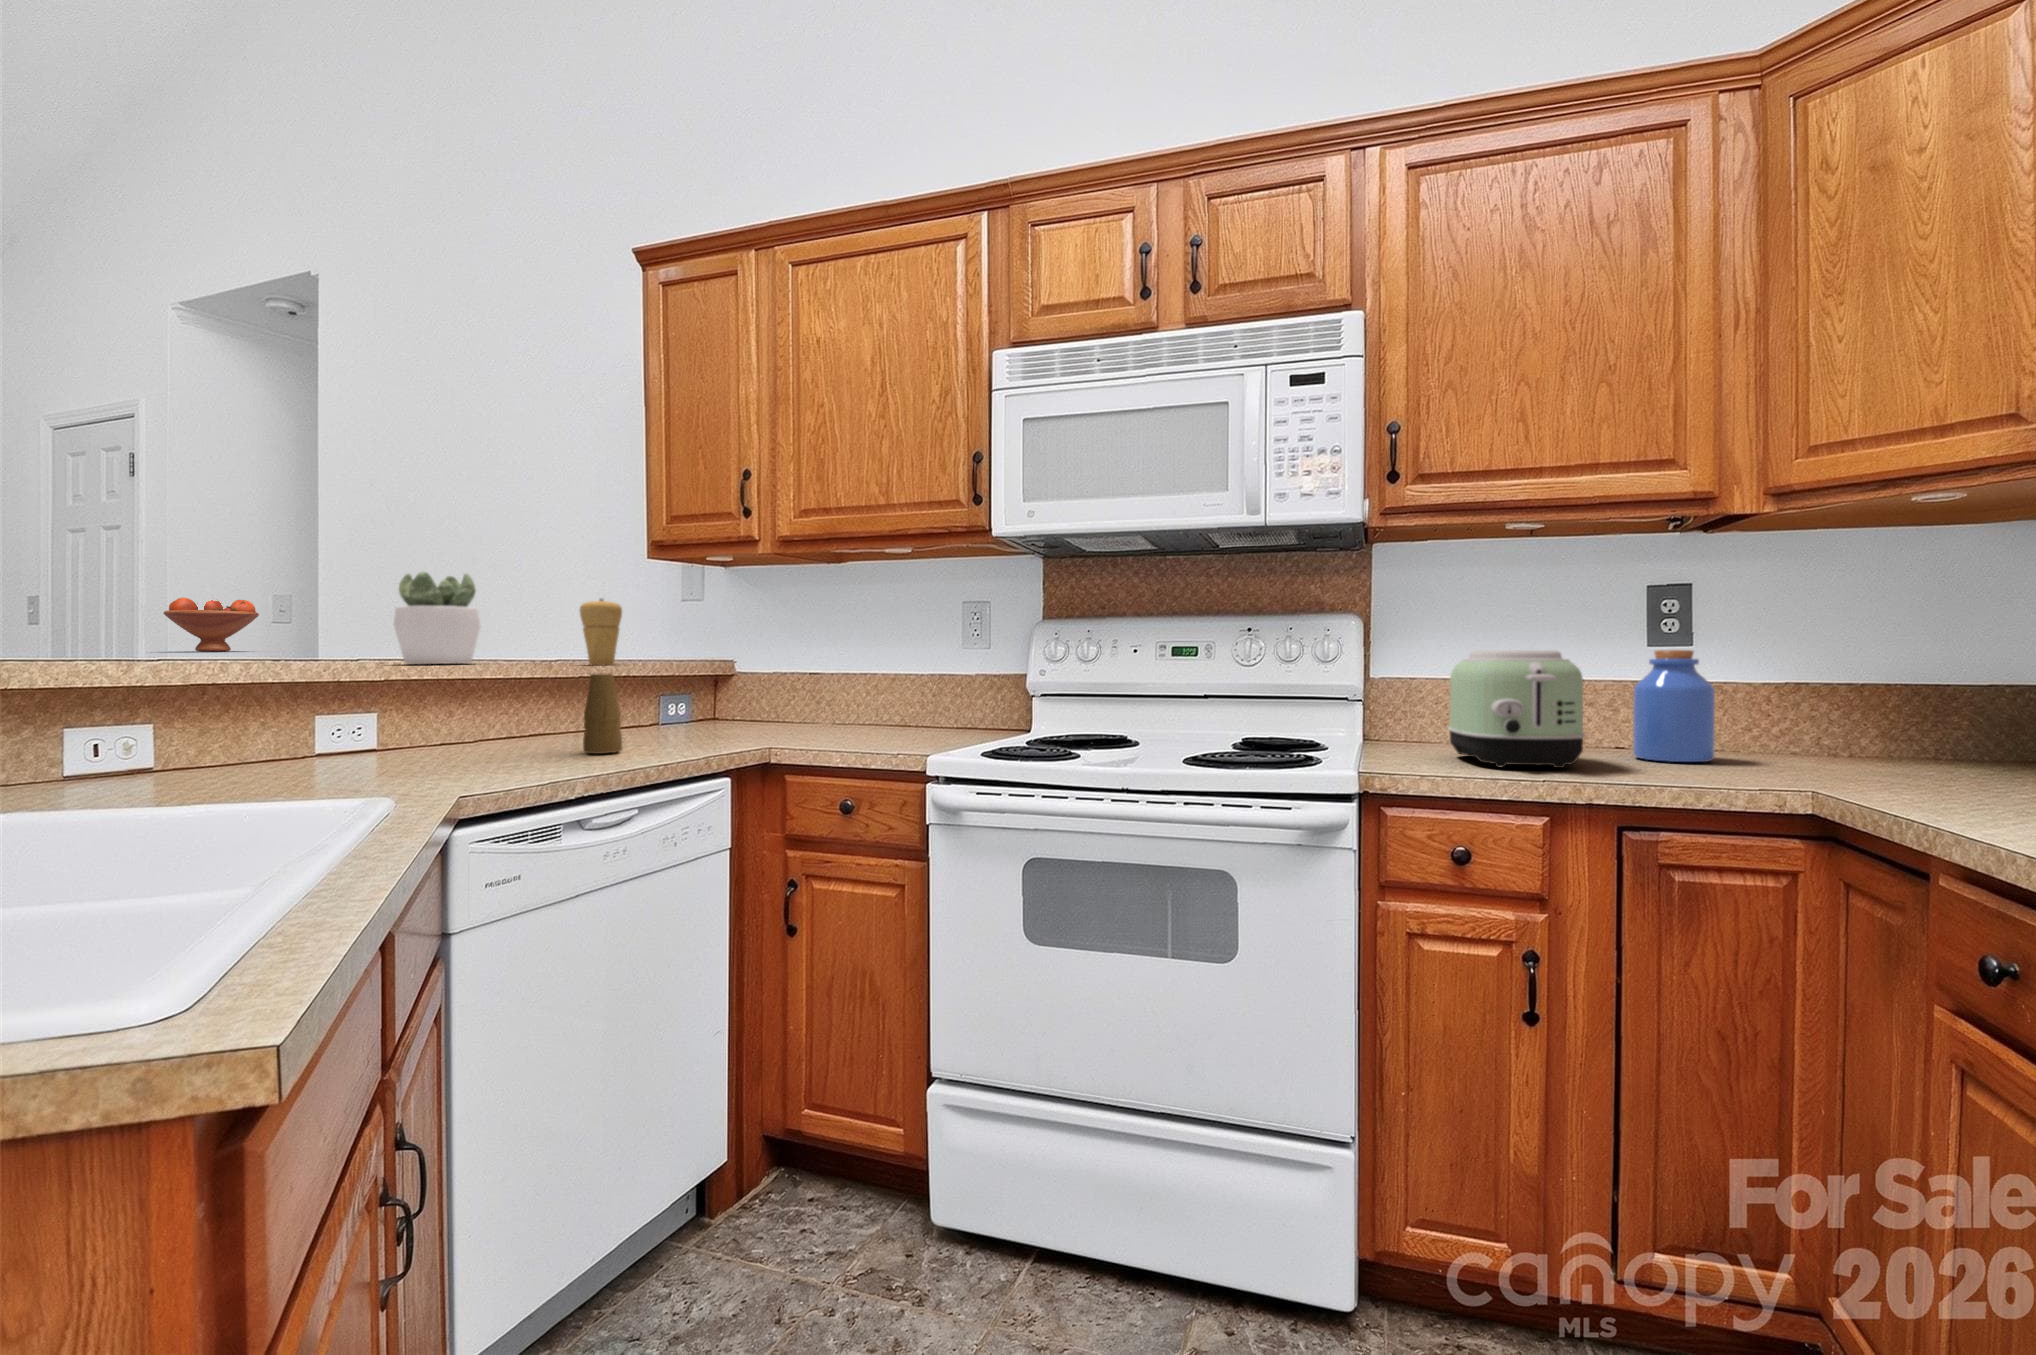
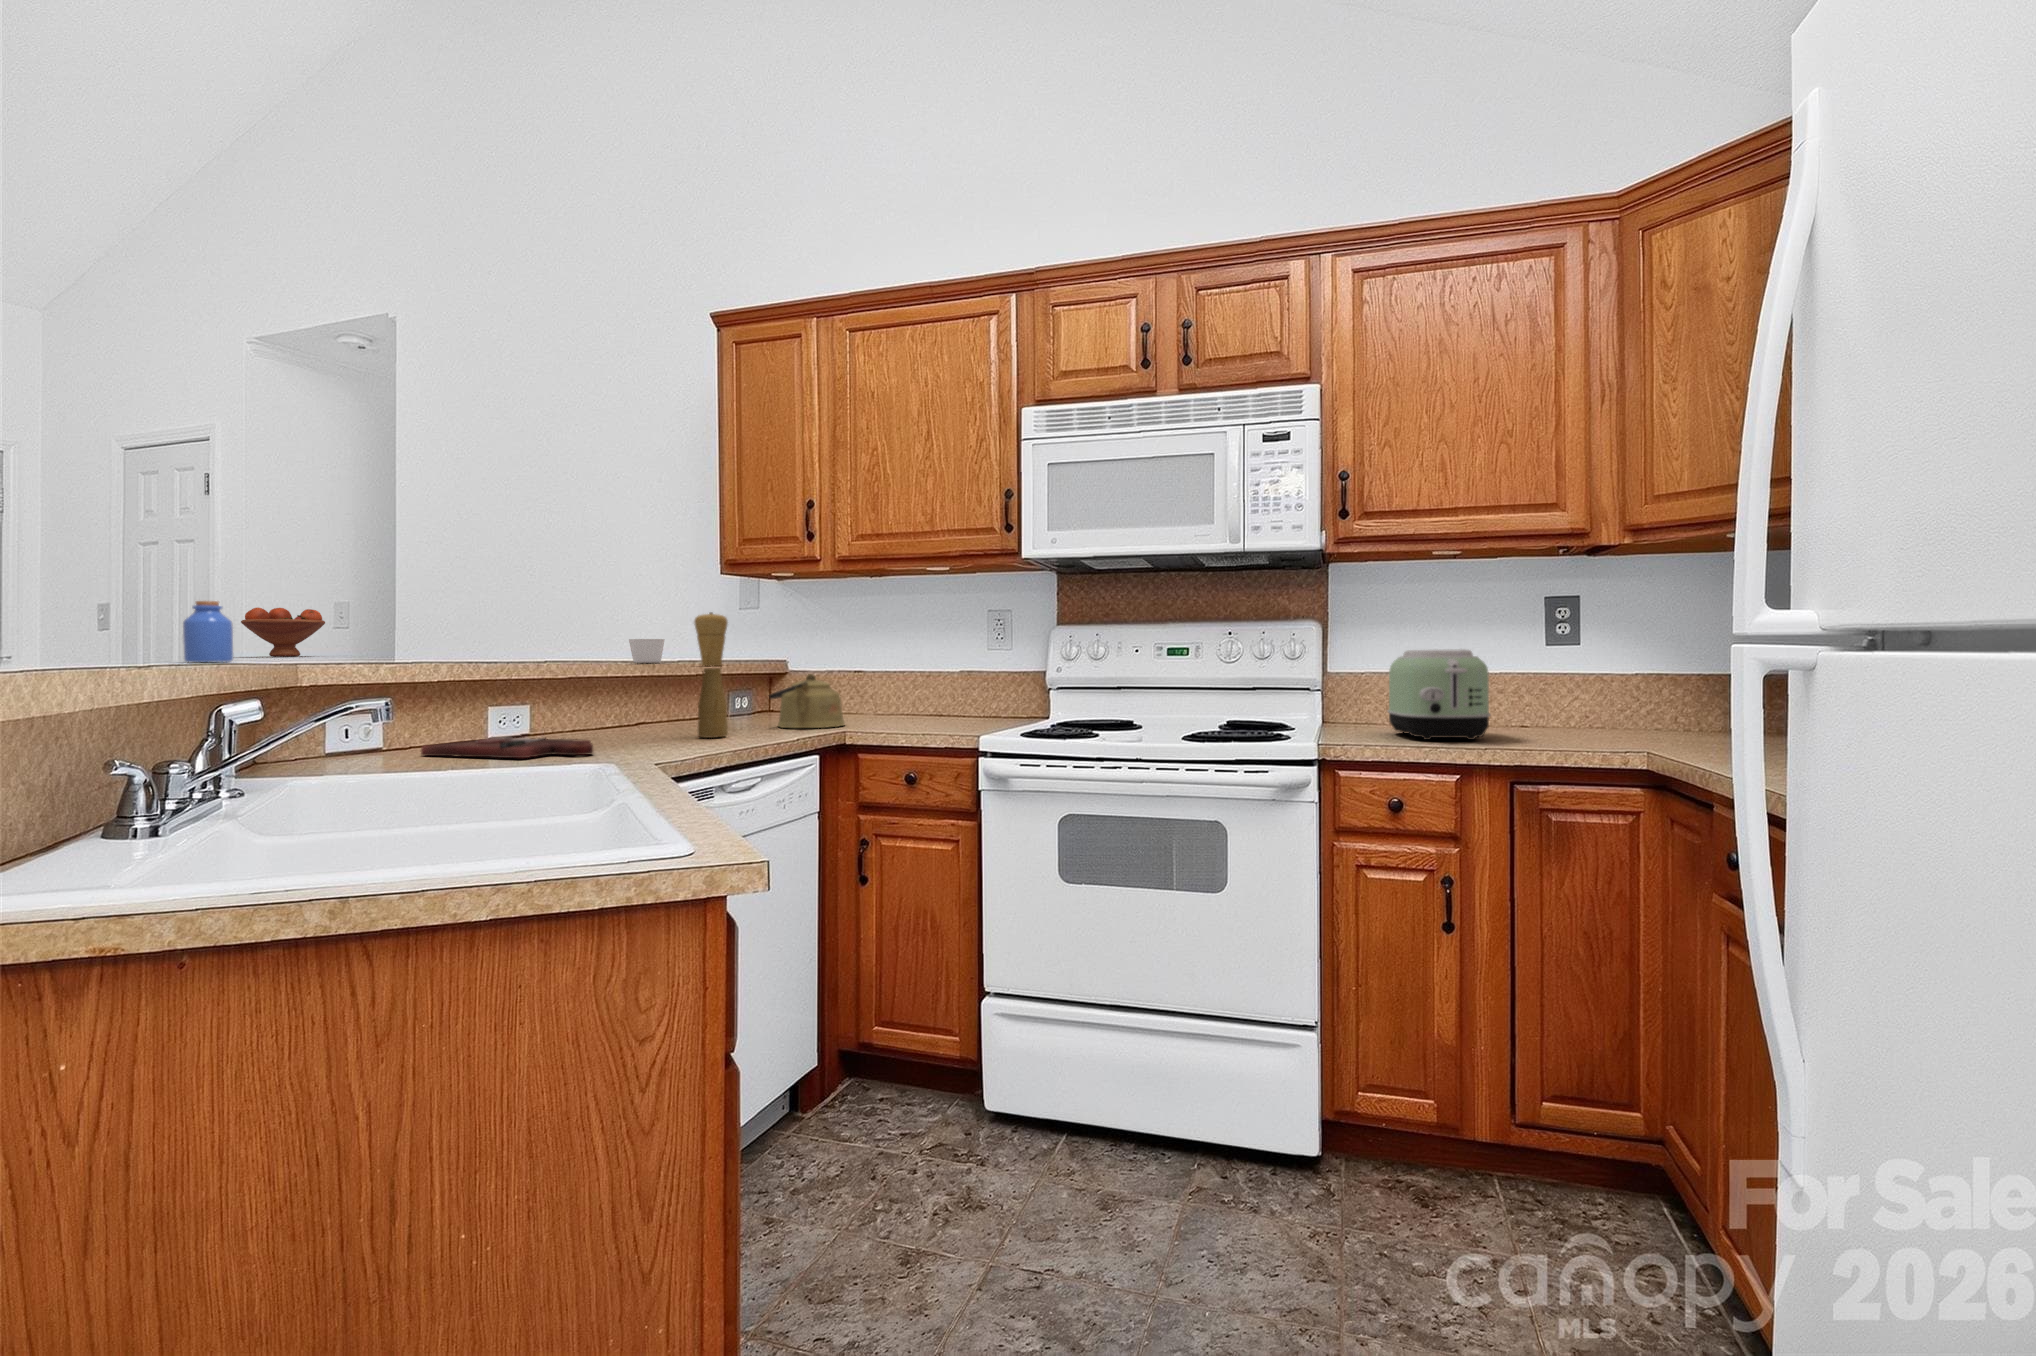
succulent plant: present [394,572,480,664] -> none [538,591,607,666]
candle: none [522,632,566,660] -> present [629,639,664,663]
jar: present [1633,650,1715,762] -> present [183,601,233,662]
kettle: none [685,675,781,741] -> present [769,674,845,728]
cutting board: none [208,753,430,782] -> present [421,737,593,758]

